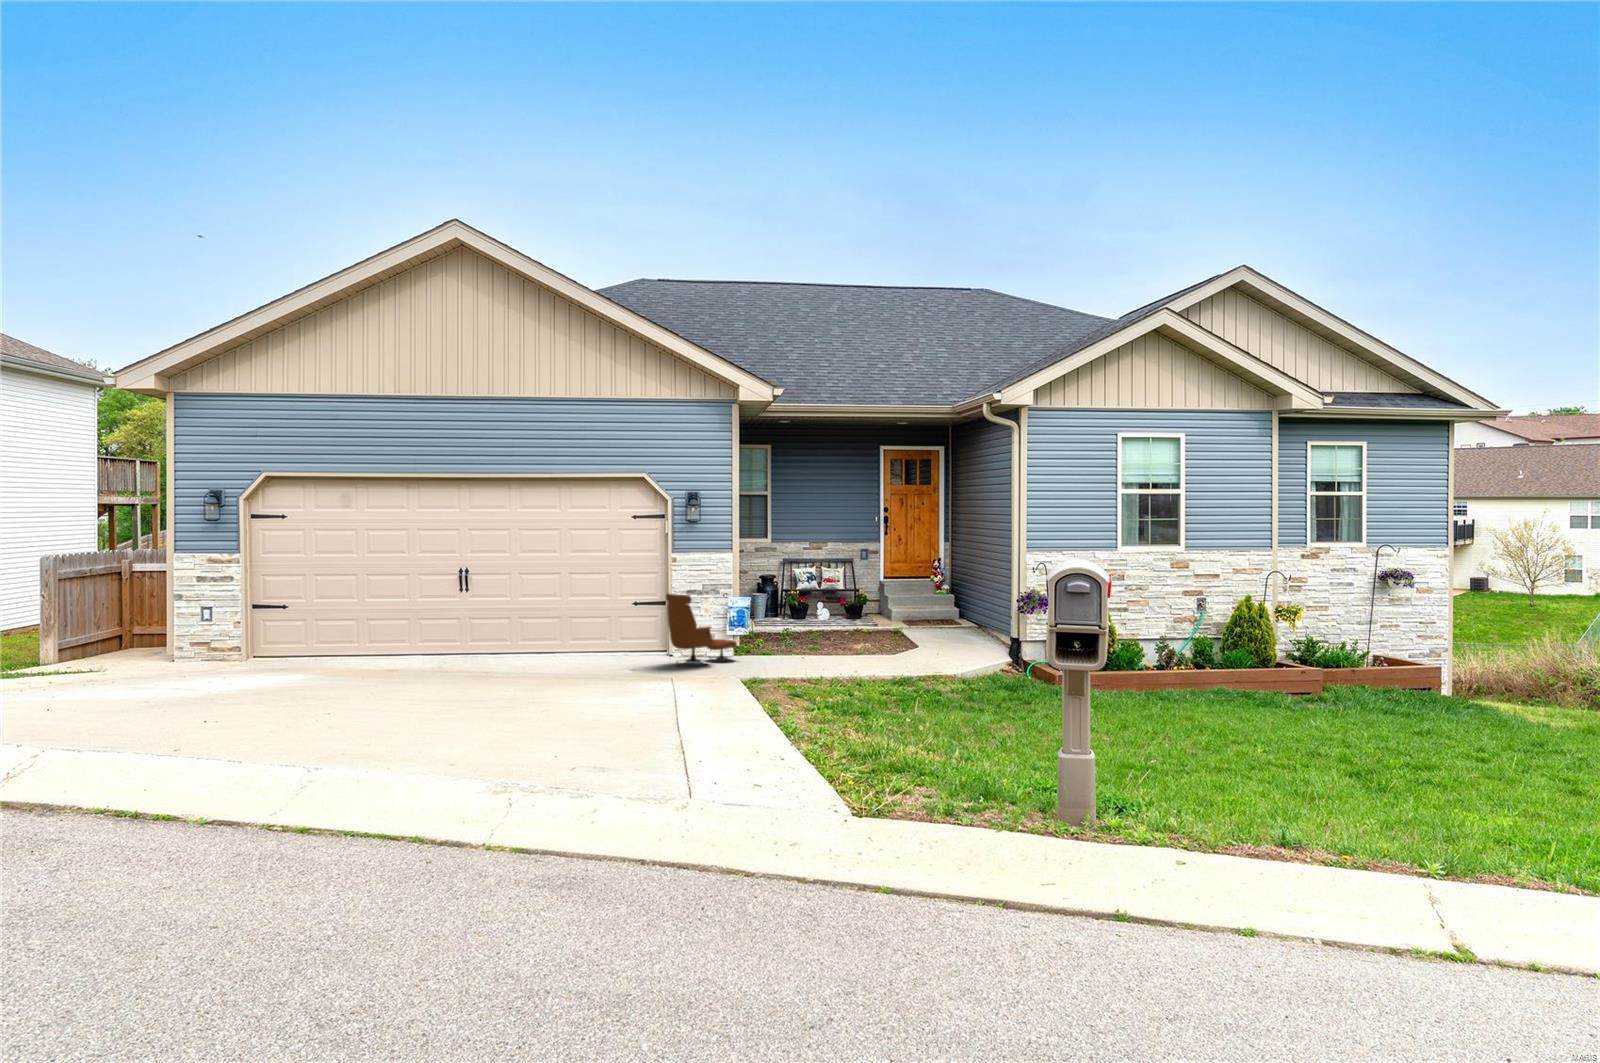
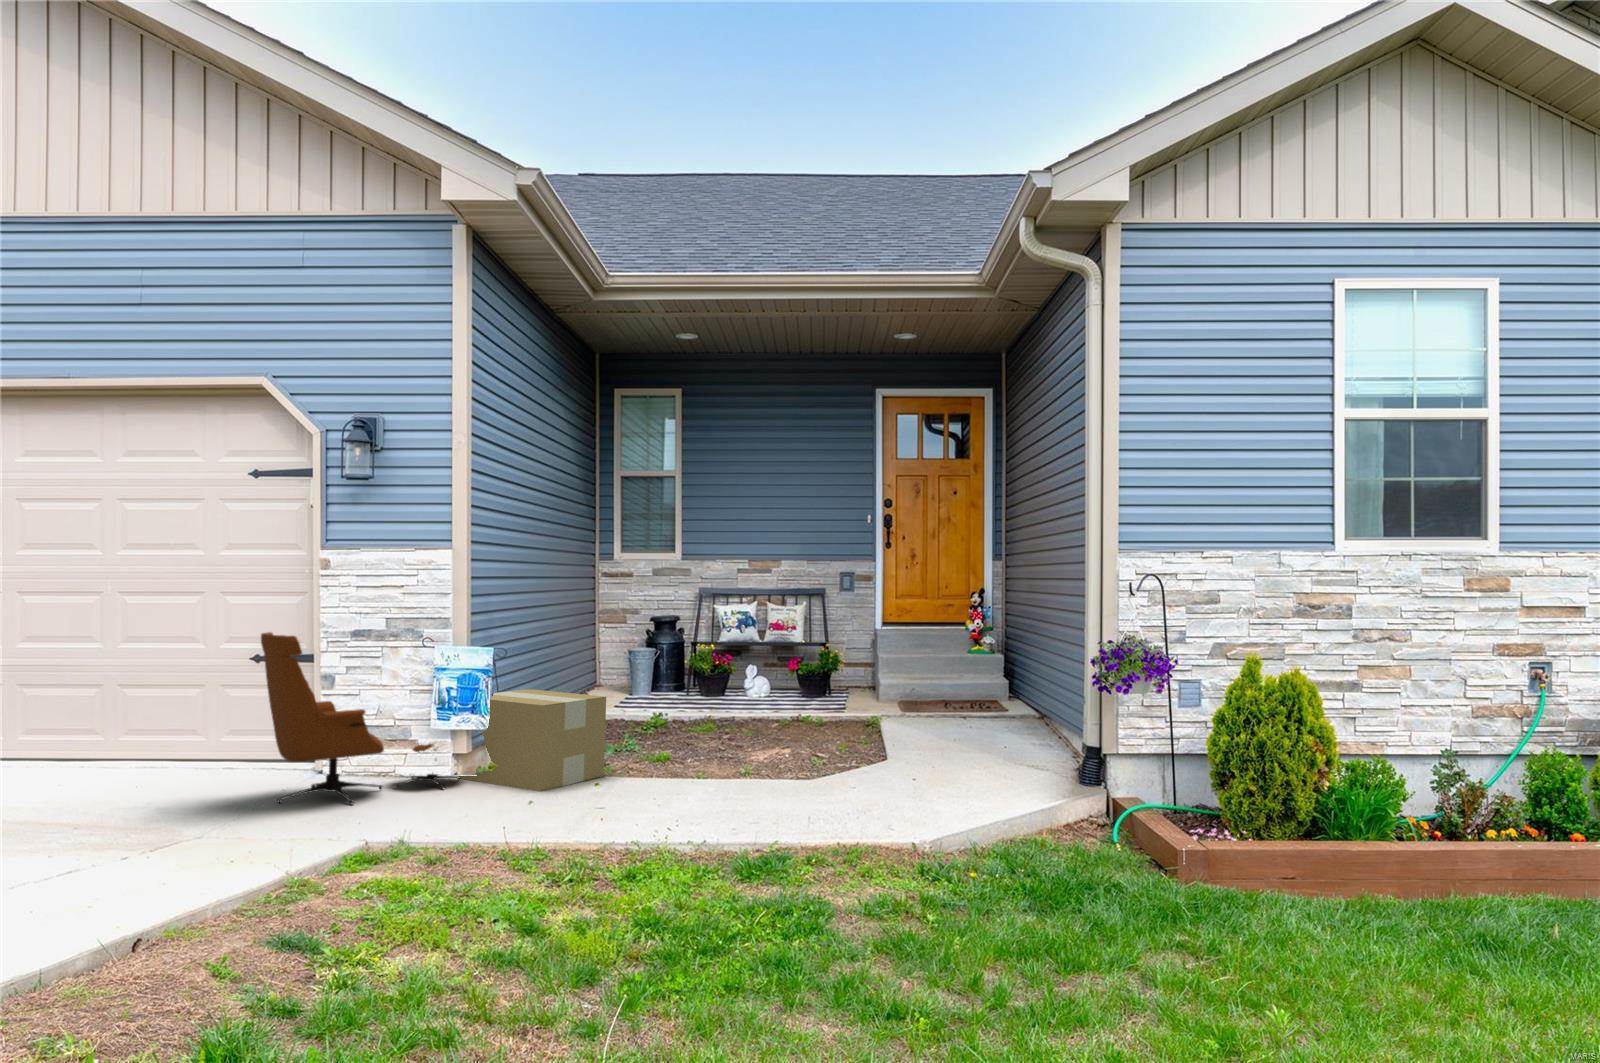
cardboard box: none [729,617,793,662] -> present [459,689,606,791]

